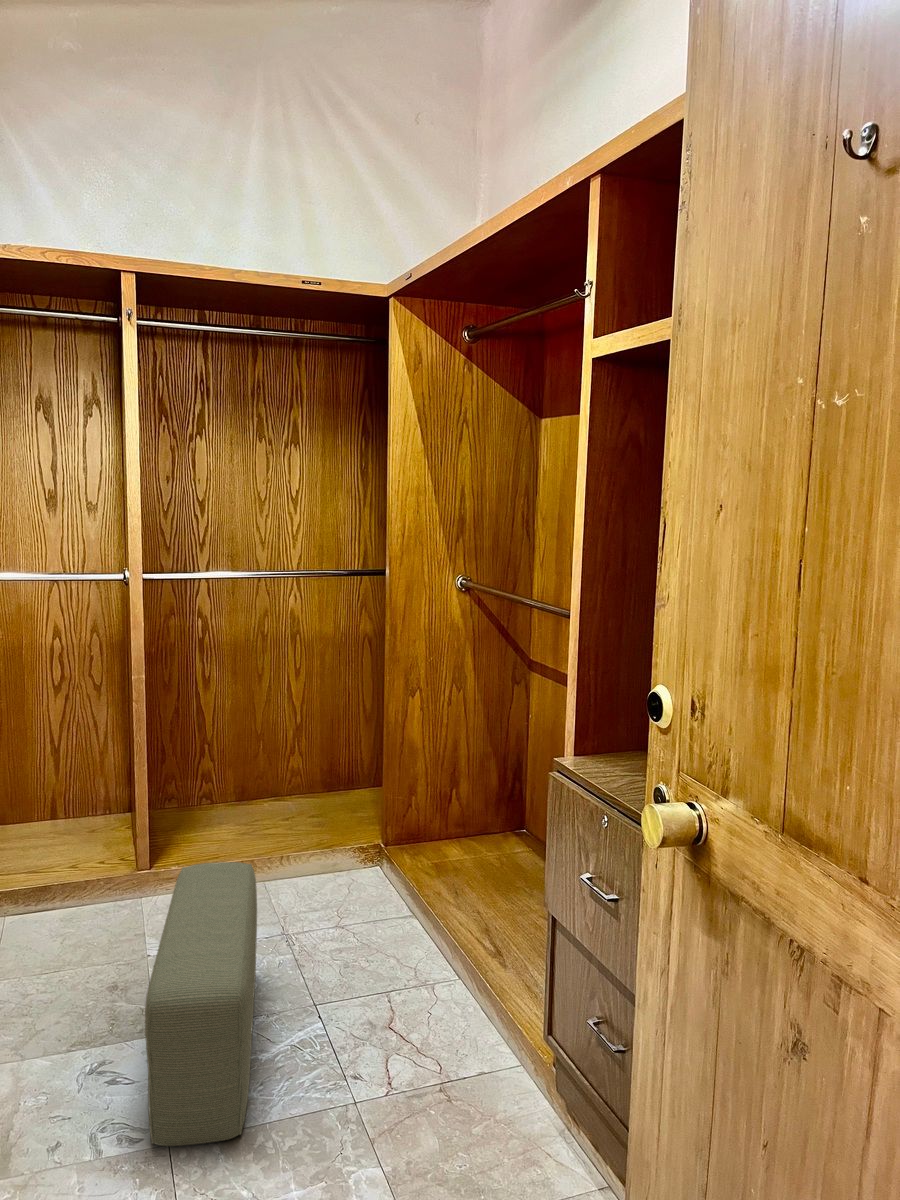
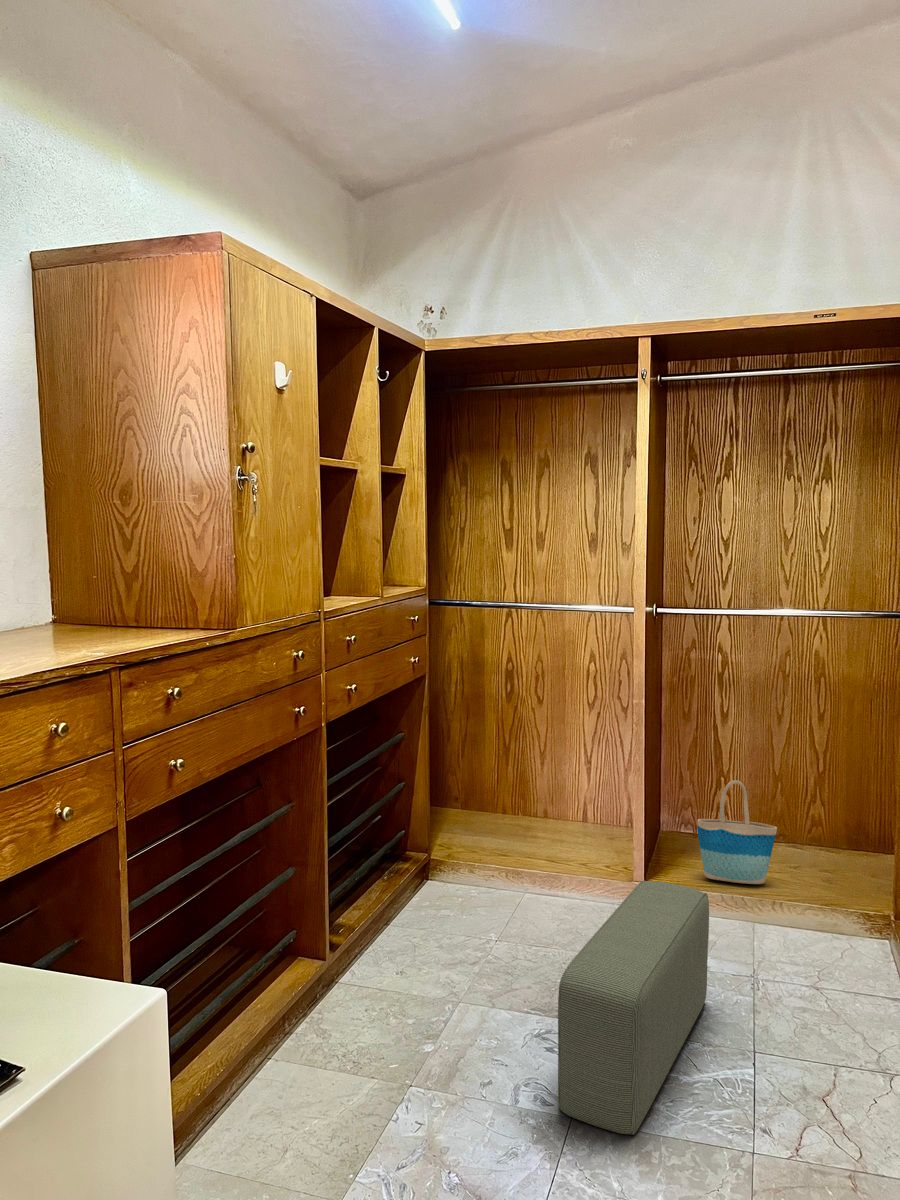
tote bag: none [199,745,276,849] -> present [697,780,777,884]

